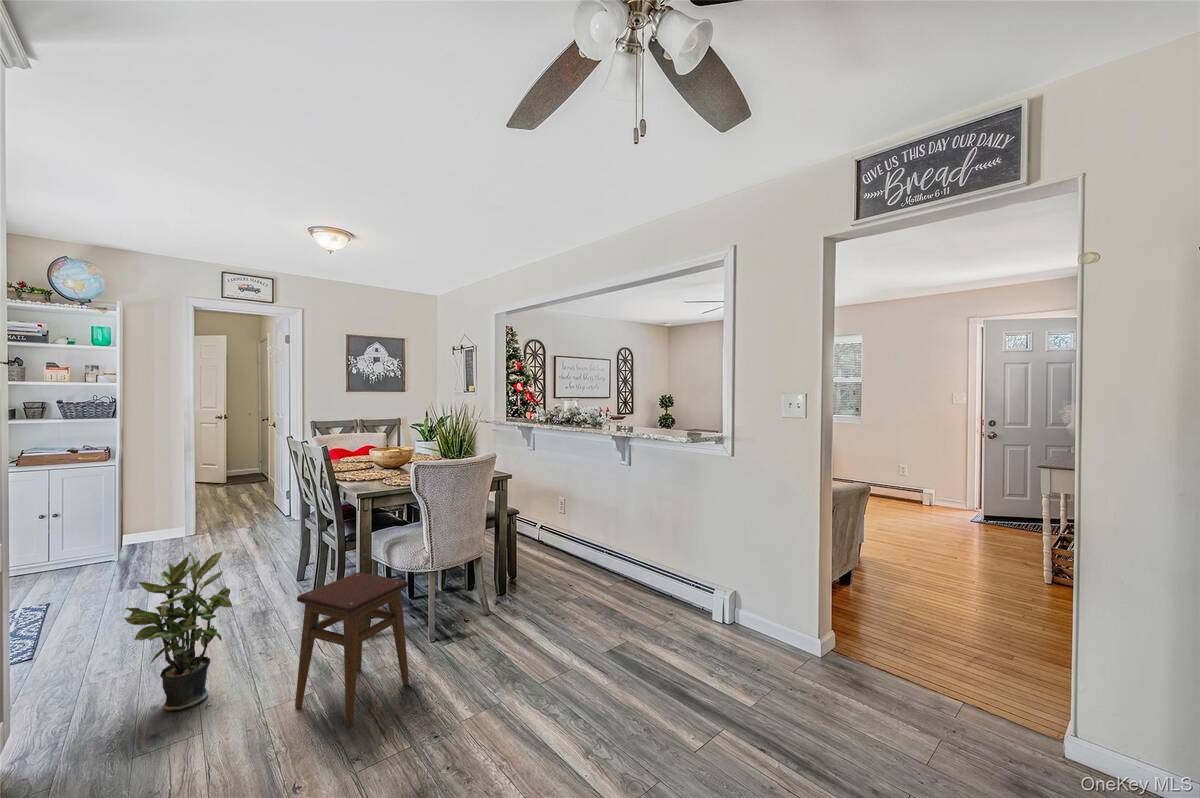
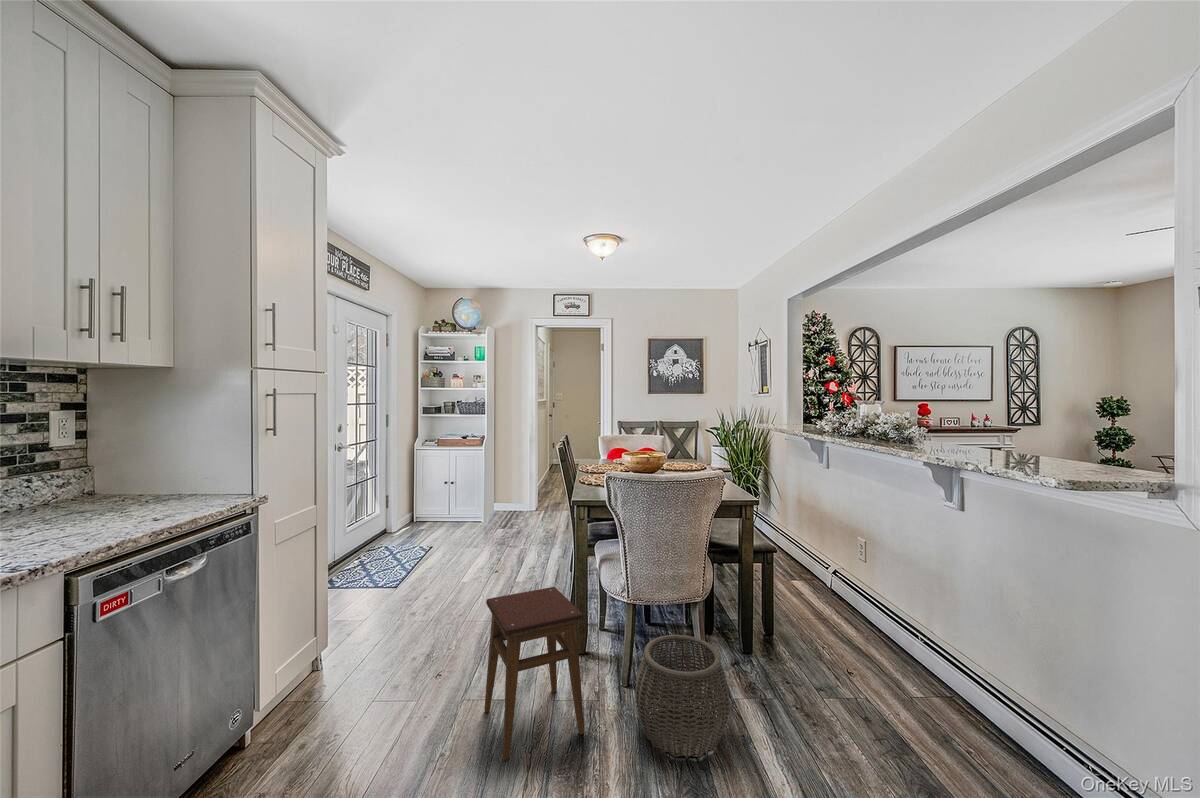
potted plant: present [125,551,232,711] -> none [391,532,466,671]
woven basket: none [447,582,521,668] -> present [635,635,730,758]

